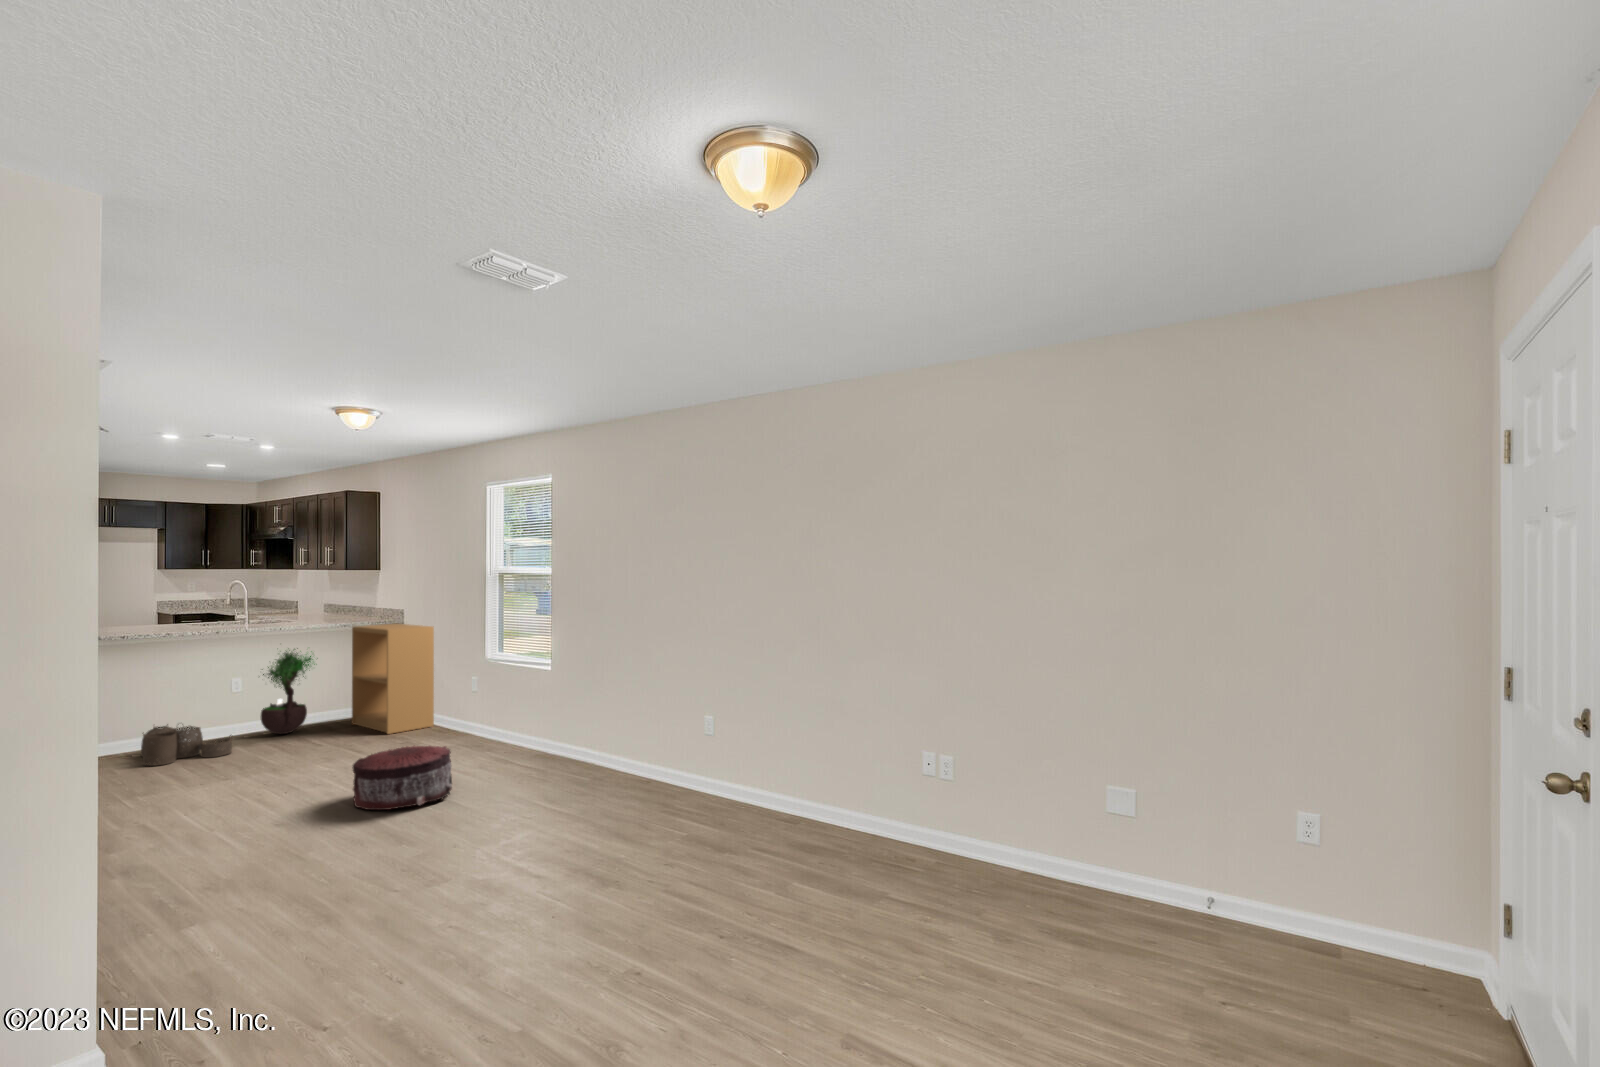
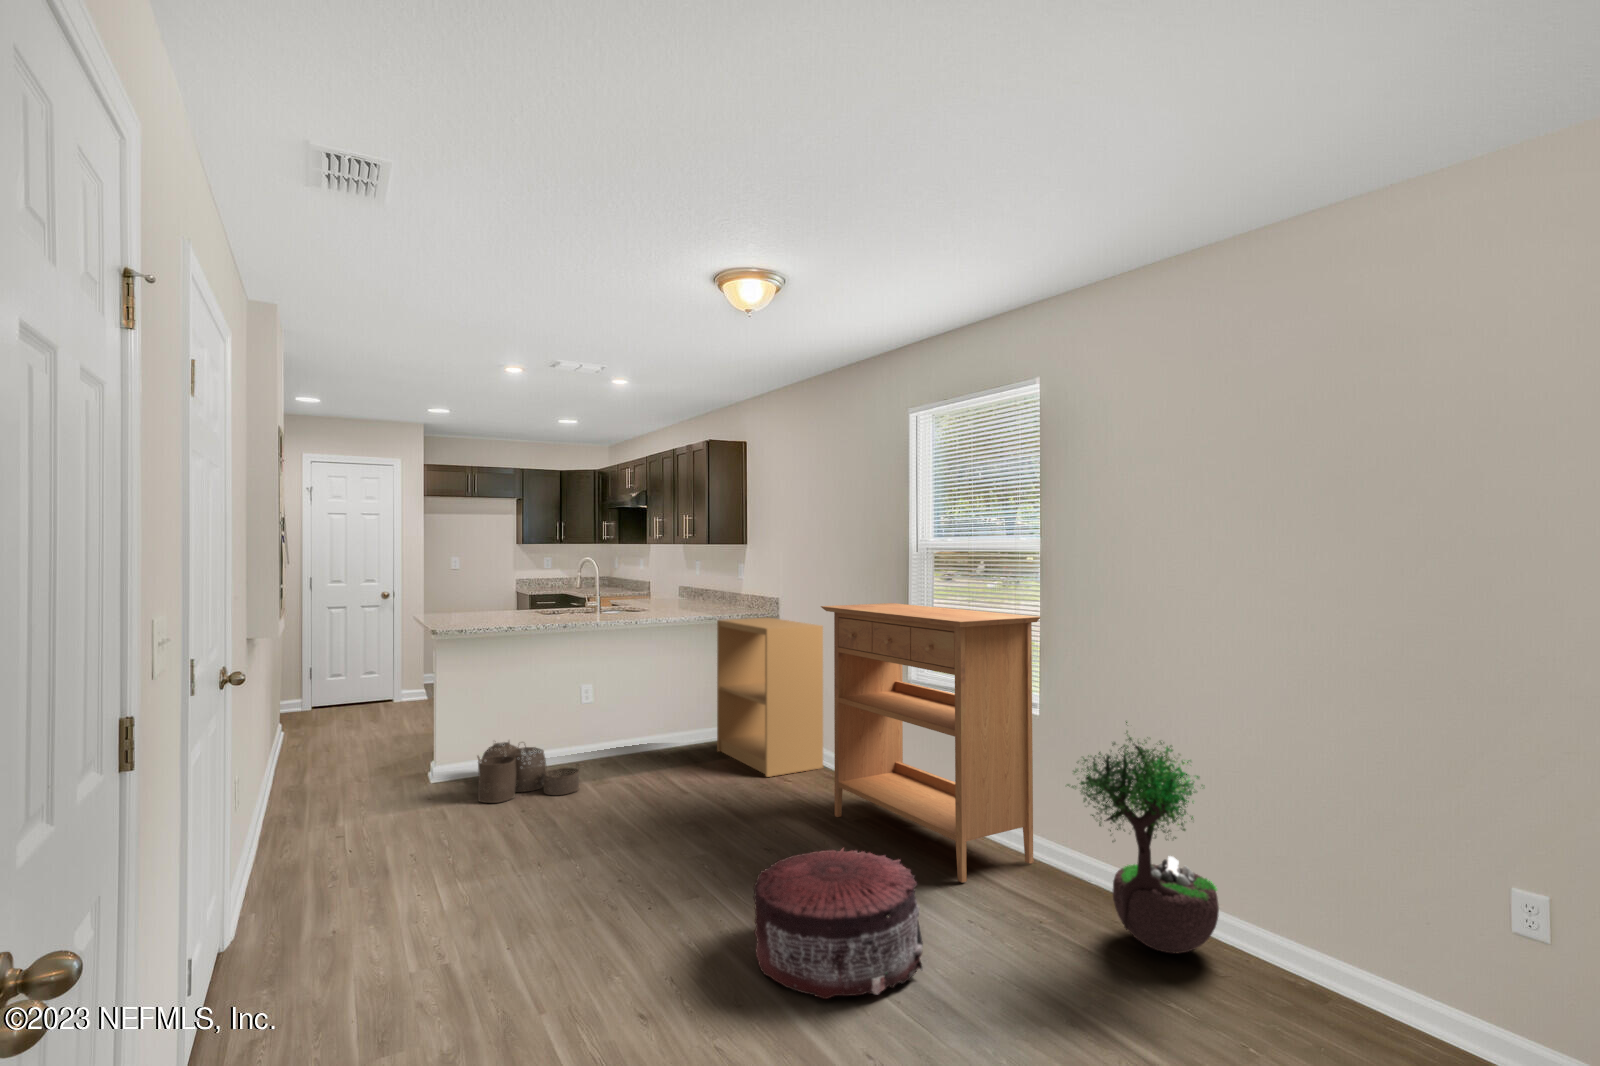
console table: none [421,608,550,766] -> present [821,603,1040,883]
potted tree: present [261,648,315,734] -> present [1067,722,1219,953]

